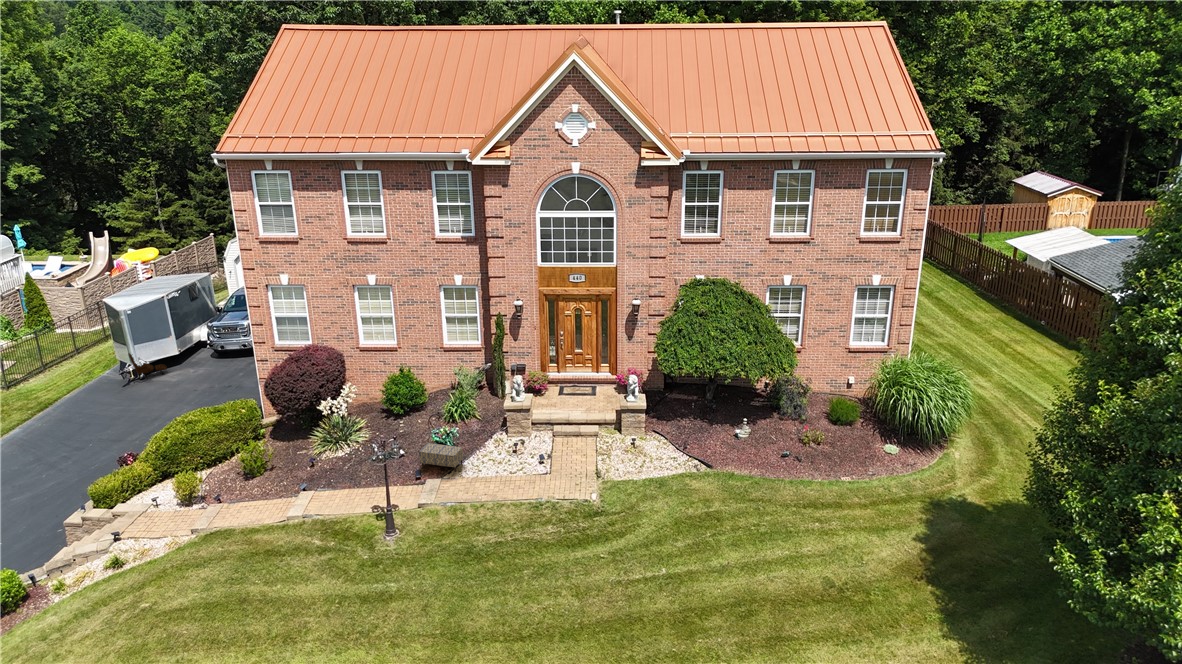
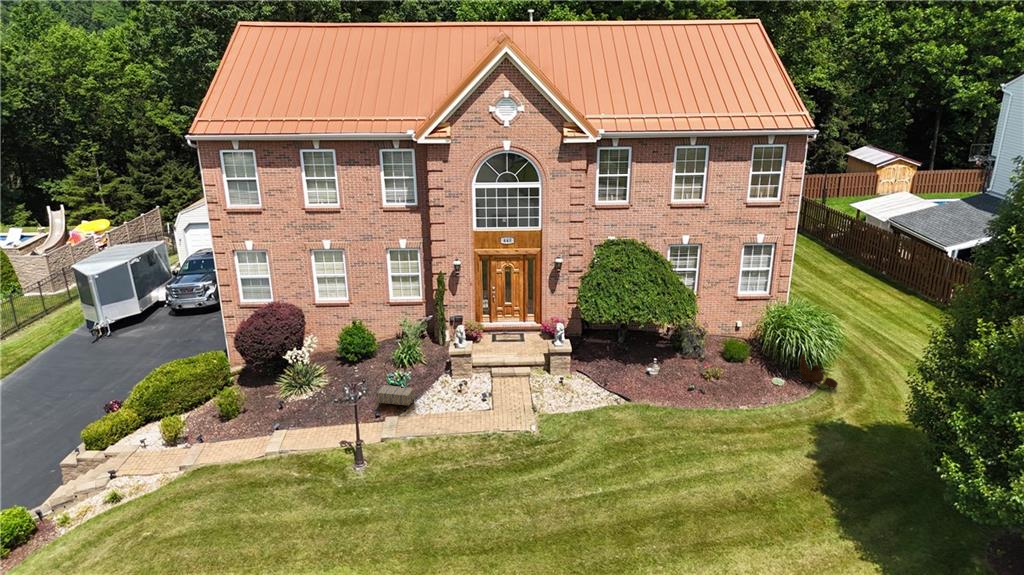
lounge chair: present [128,353,167,379] -> present [800,354,838,392]

